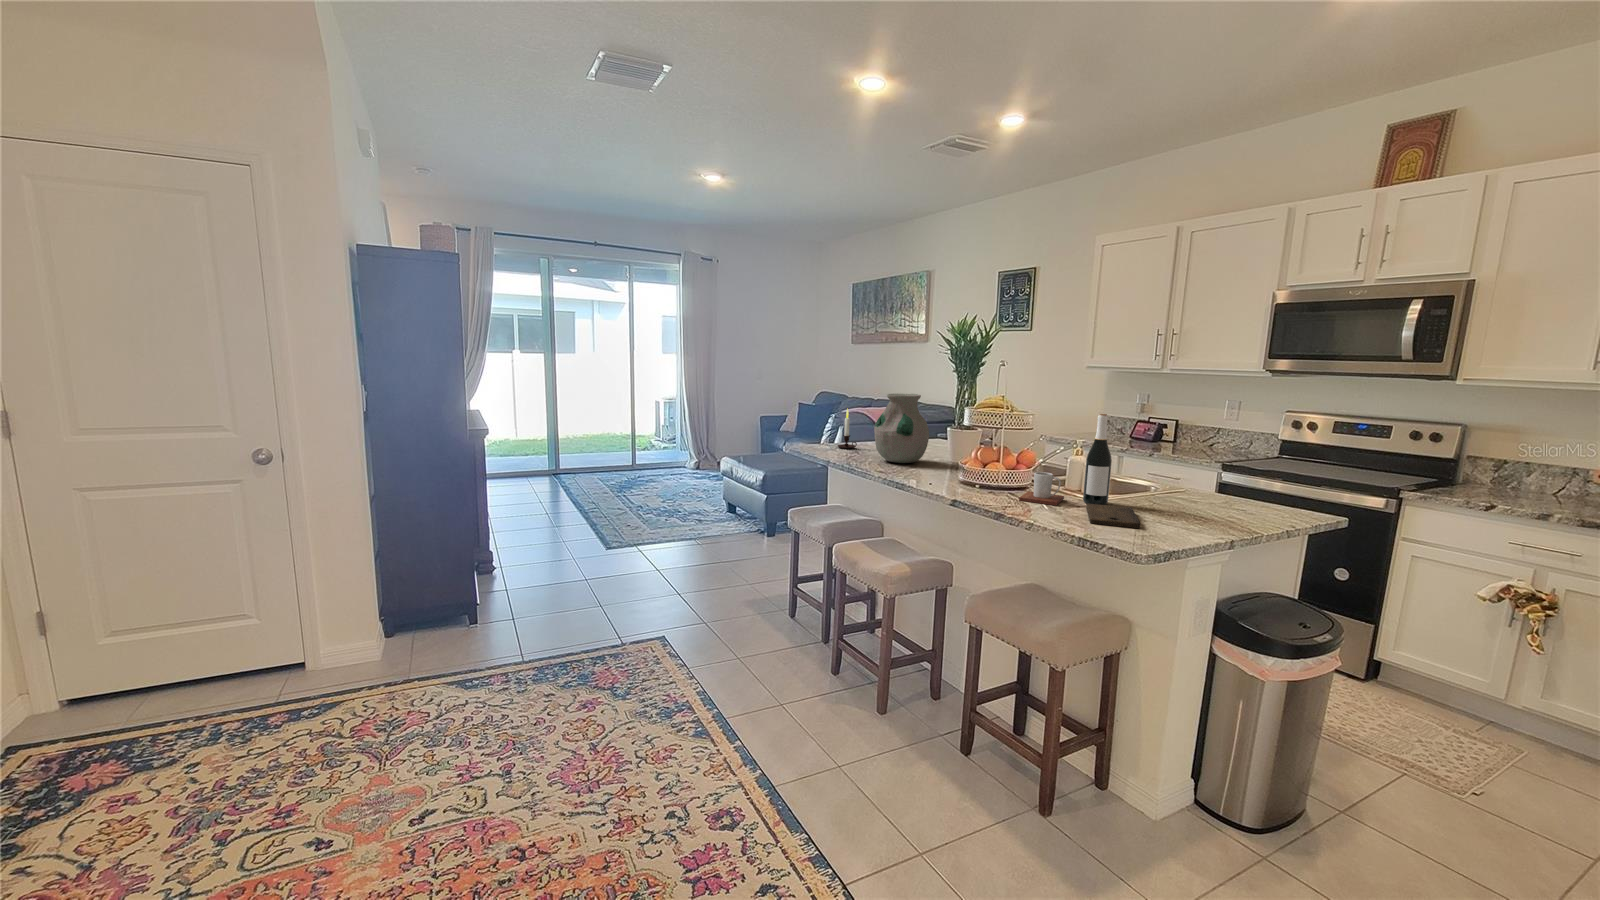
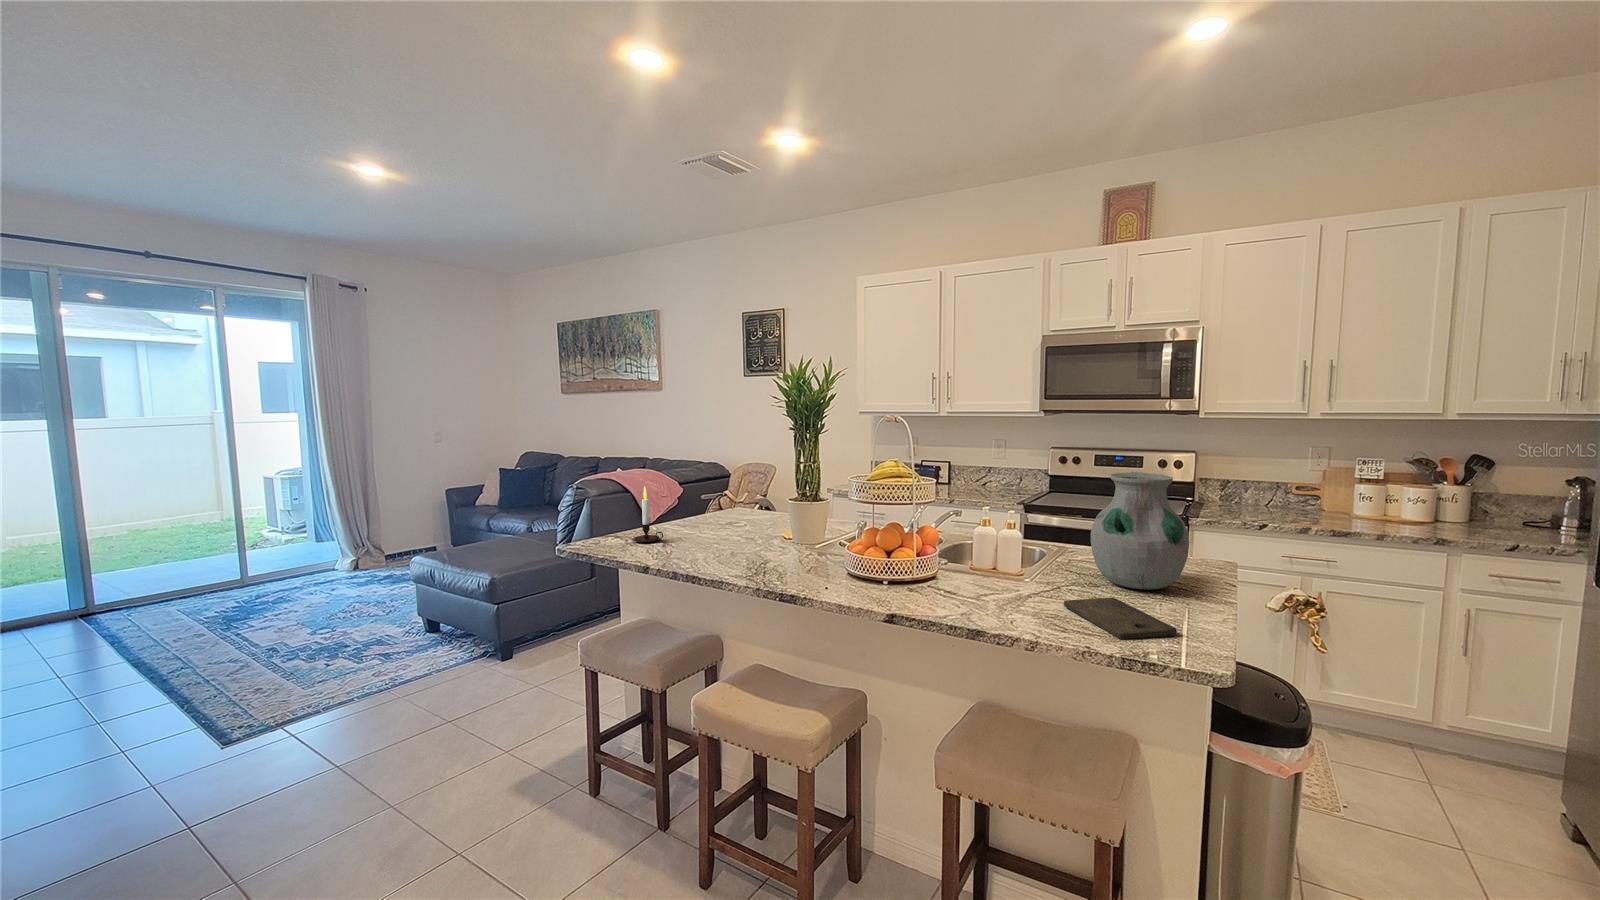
vase: present [874,394,929,463] -> present [1091,472,1189,590]
wine bottle: present [1083,414,1112,505] -> none [1035,478,1068,597]
mug: present [1019,472,1064,506] -> none [969,562,1029,609]

